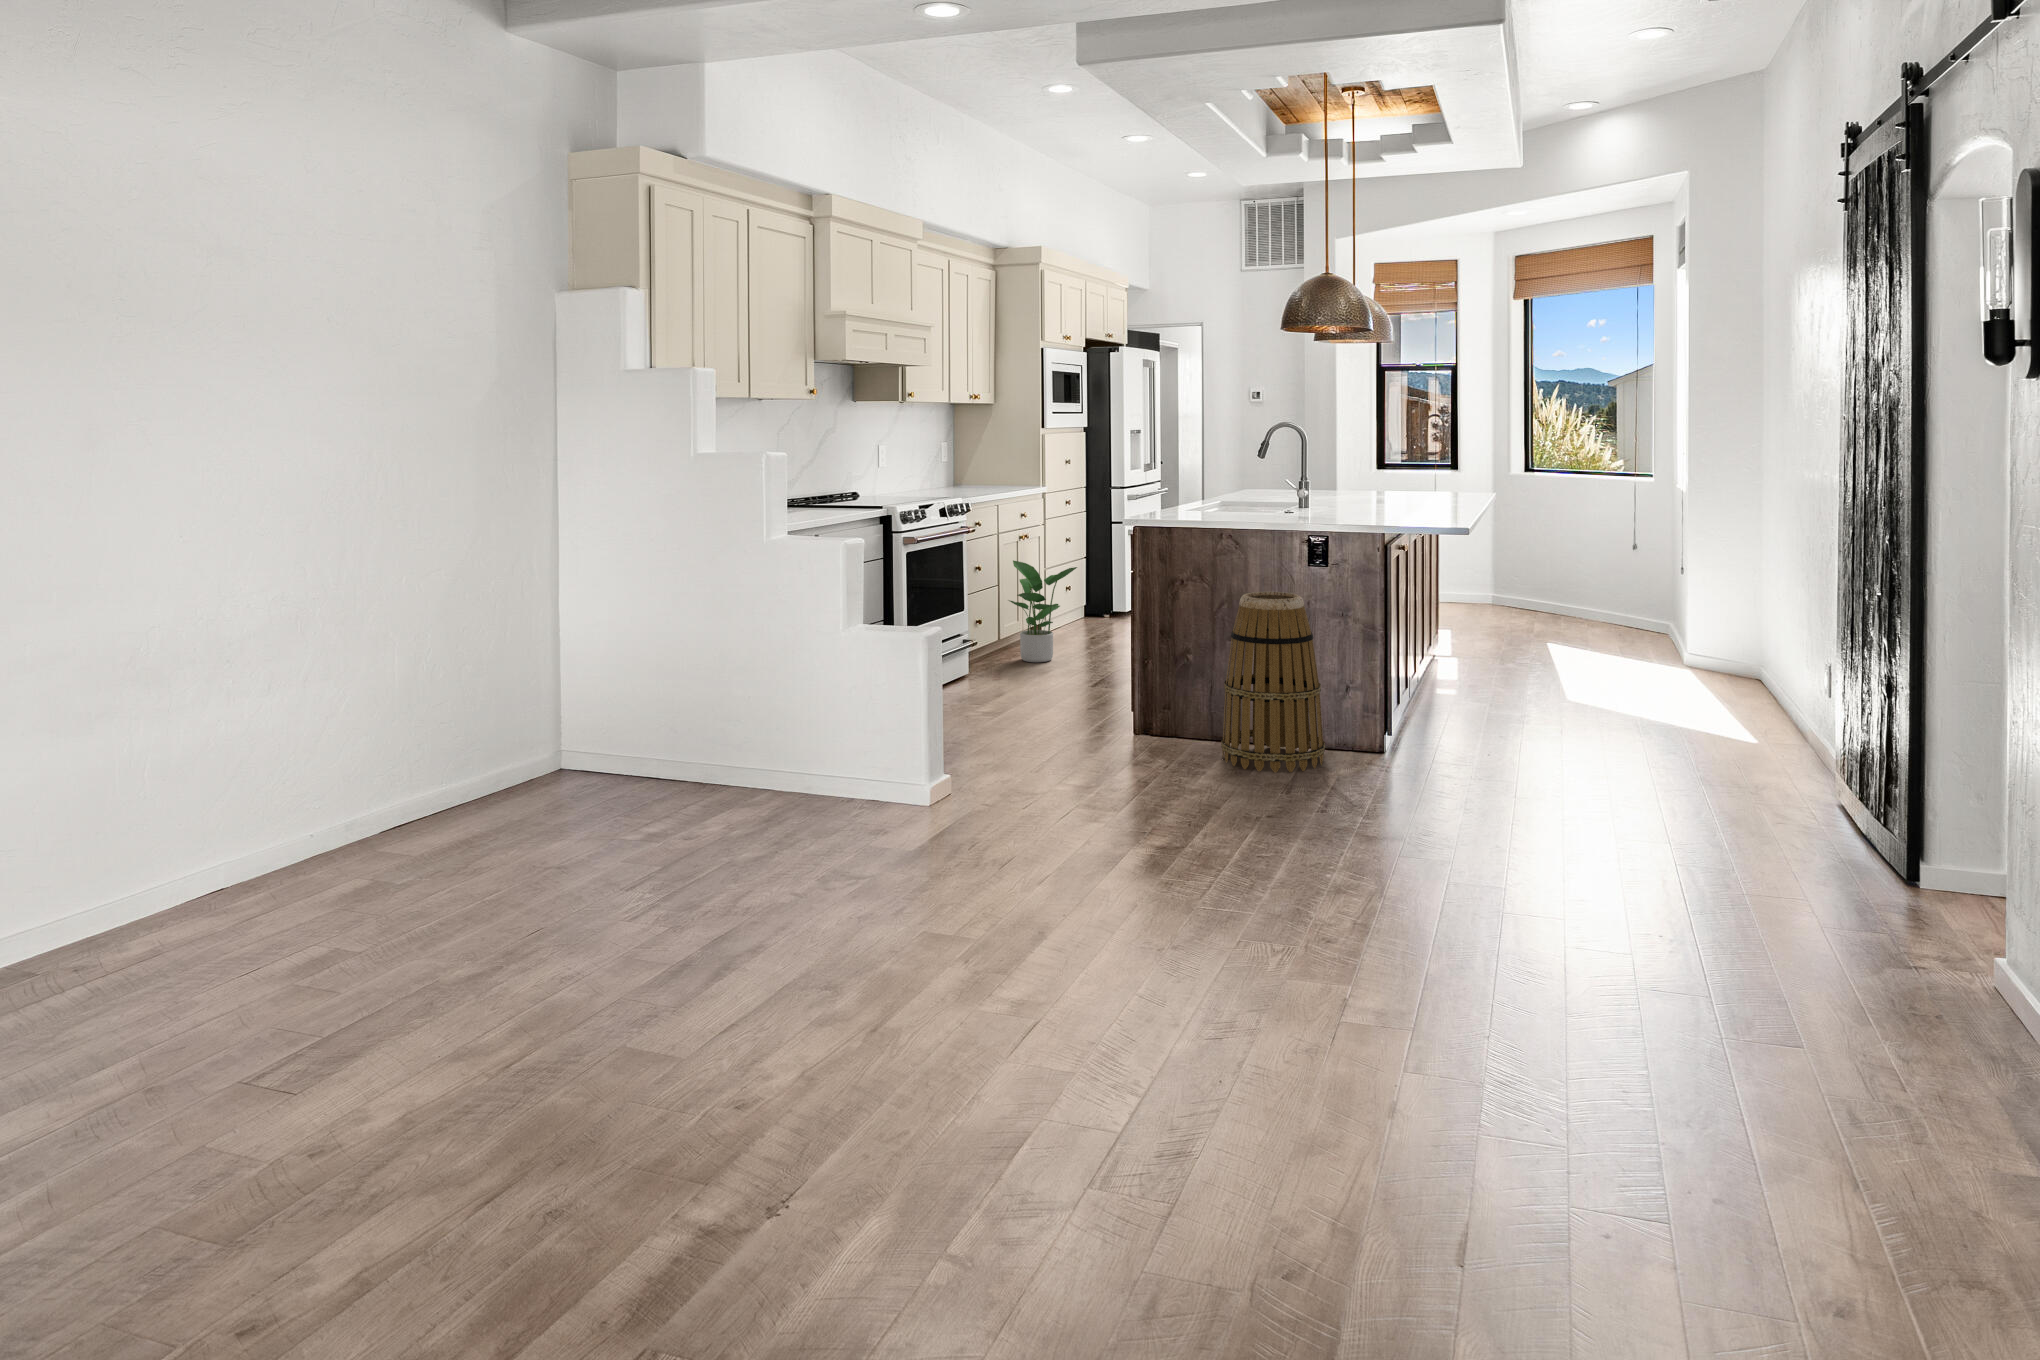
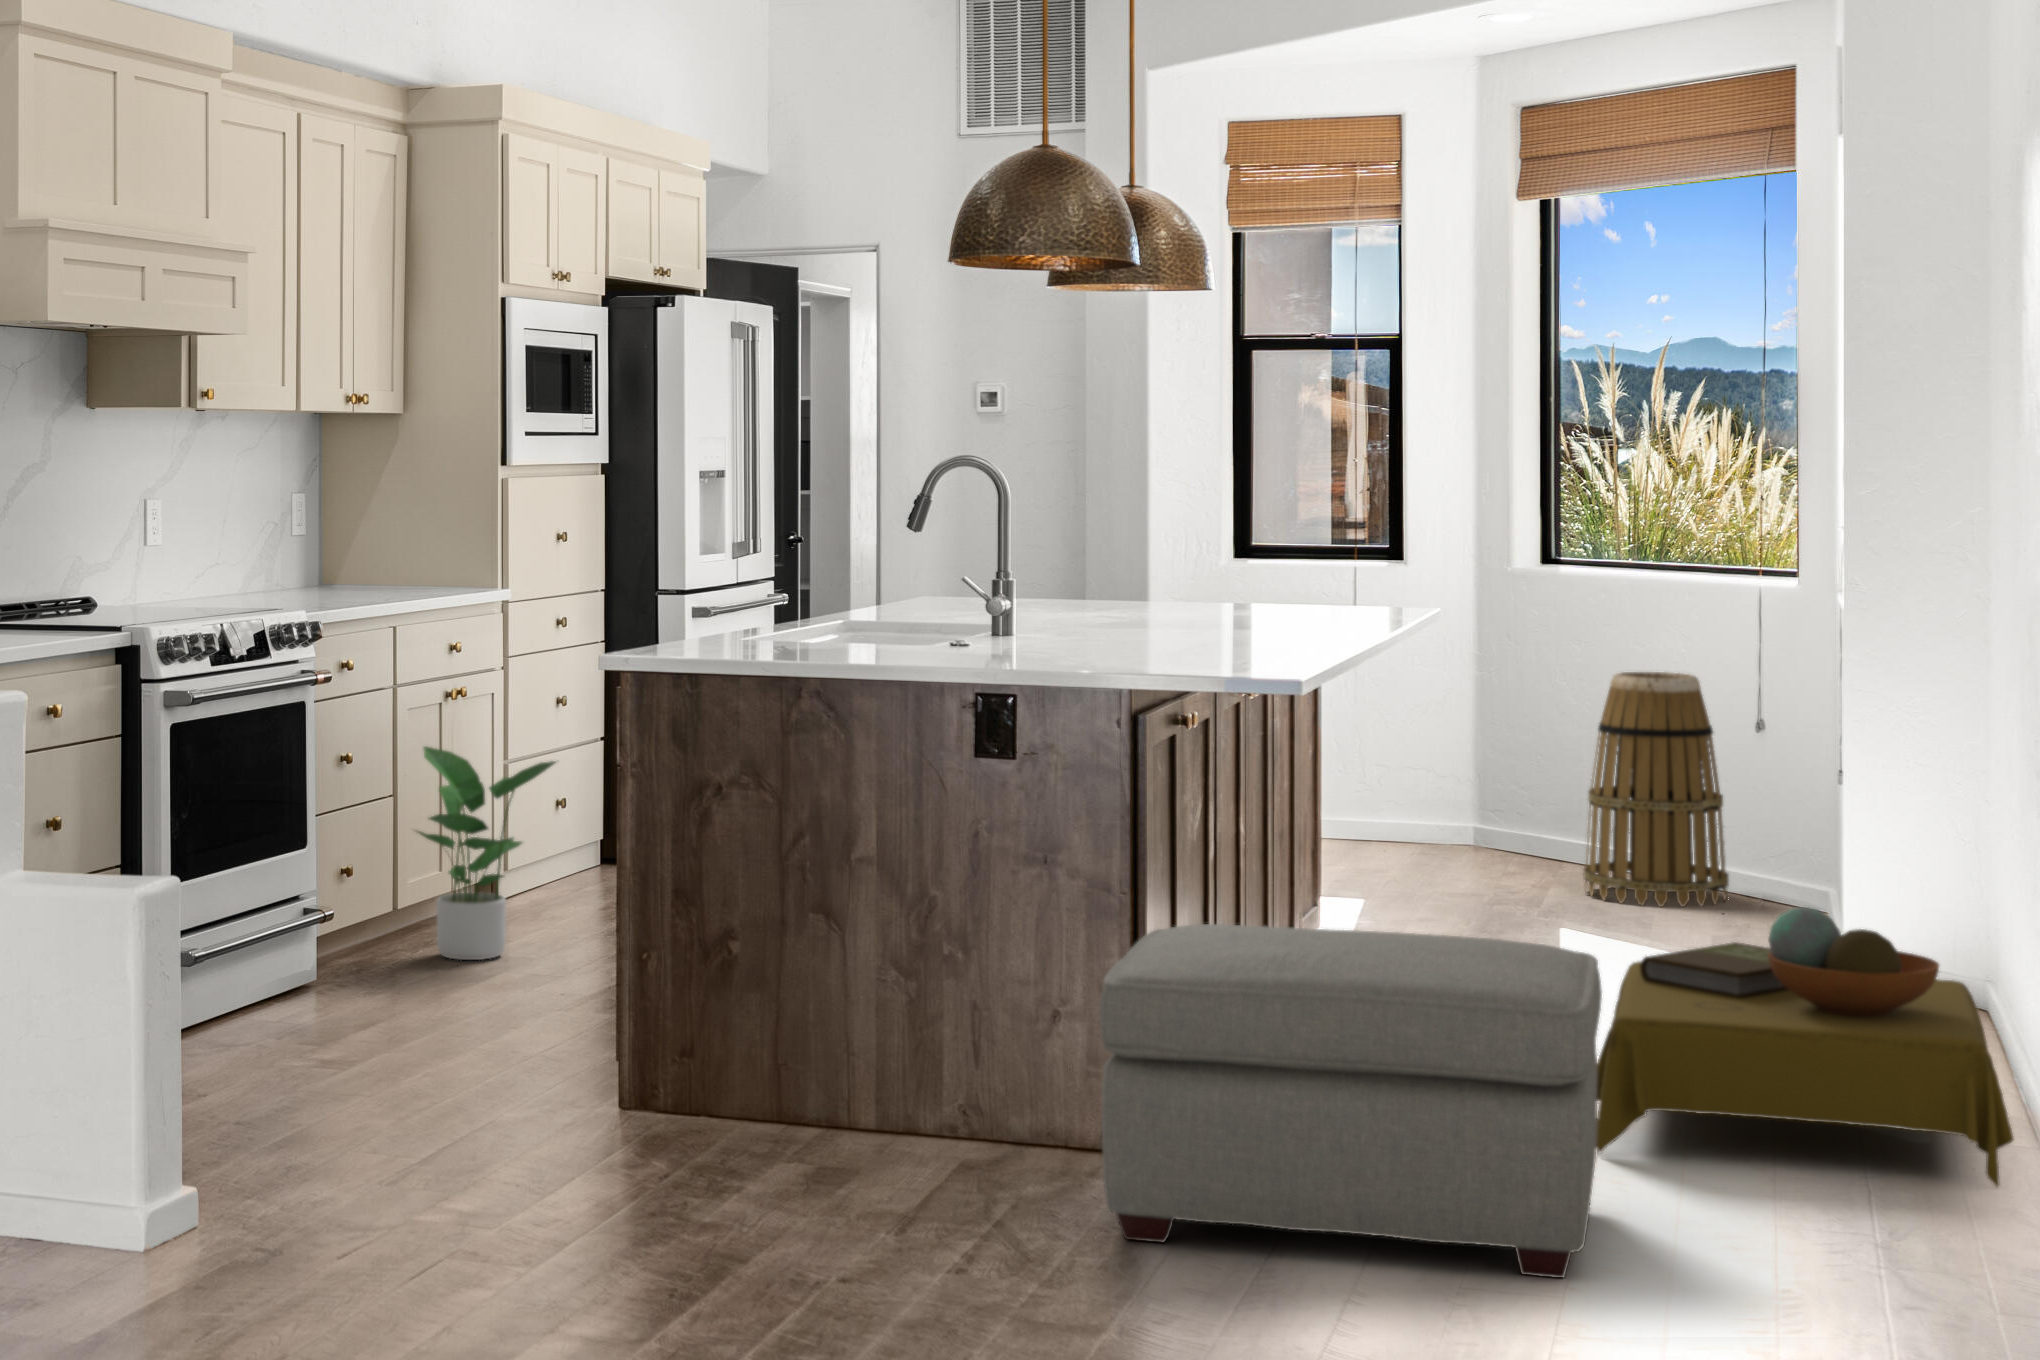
basket: present [1221,592,1325,772] -> present [1583,672,1729,907]
side table: none [1598,634,1812,769] -> present [1596,907,2014,1187]
ottoman: none [1385,645,1628,816] -> present [1100,924,1602,1278]

